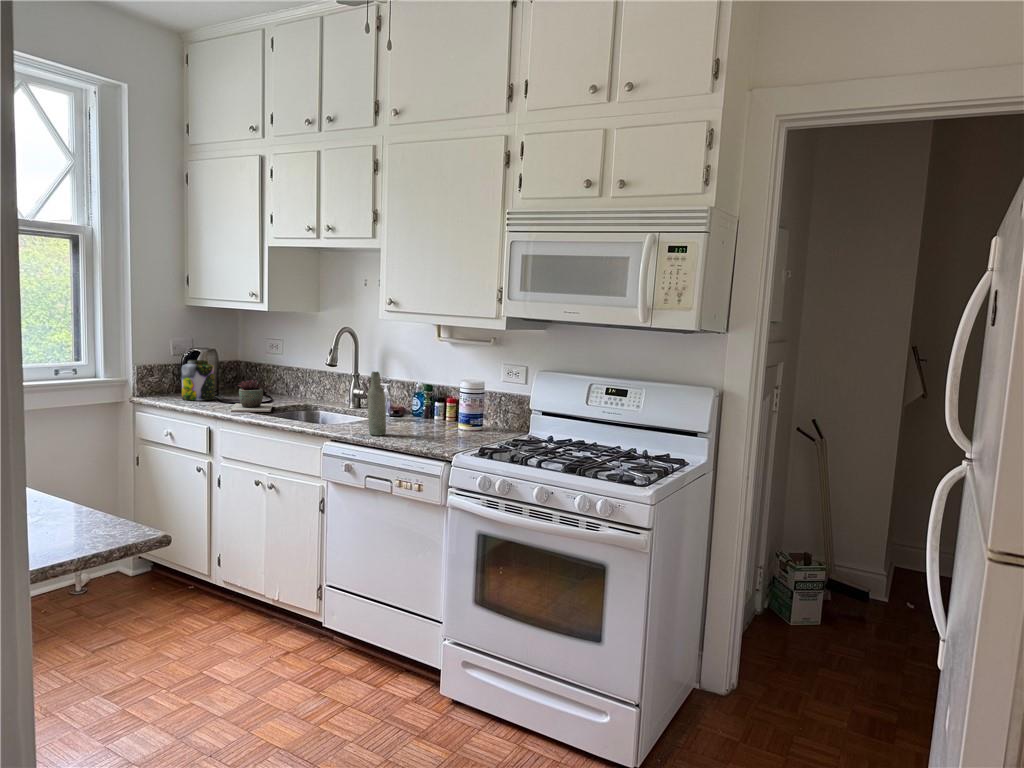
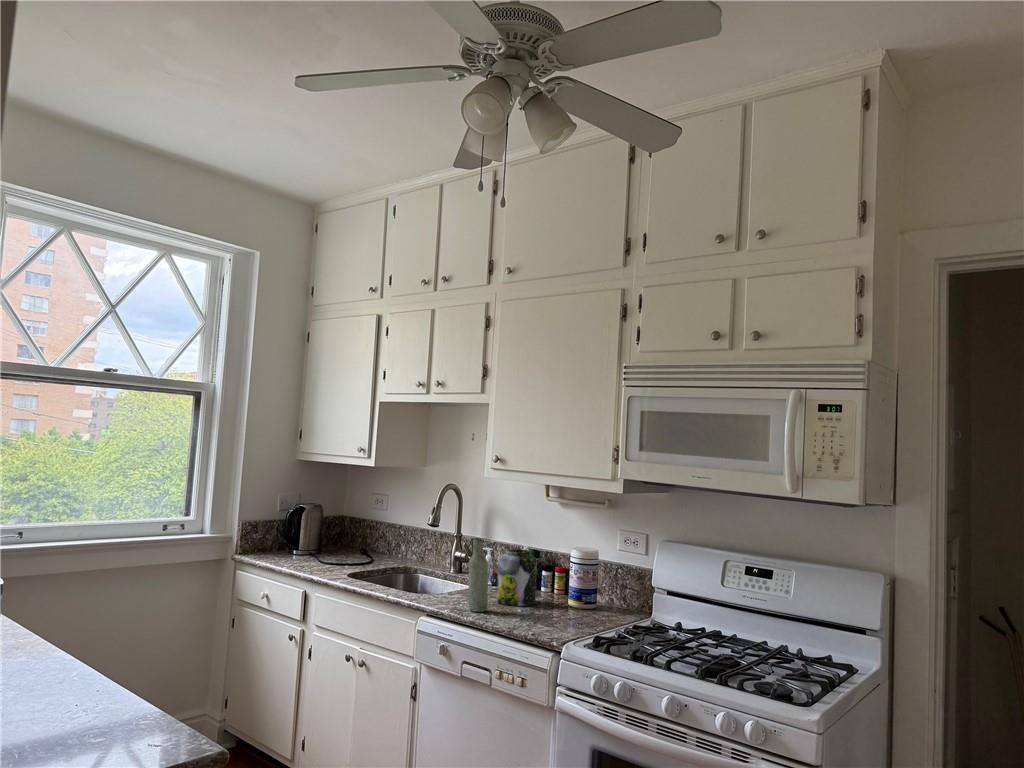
jar: present [182,360,215,401] -> present [496,549,537,606]
succulent plant: present [231,380,273,412] -> none [327,539,371,575]

